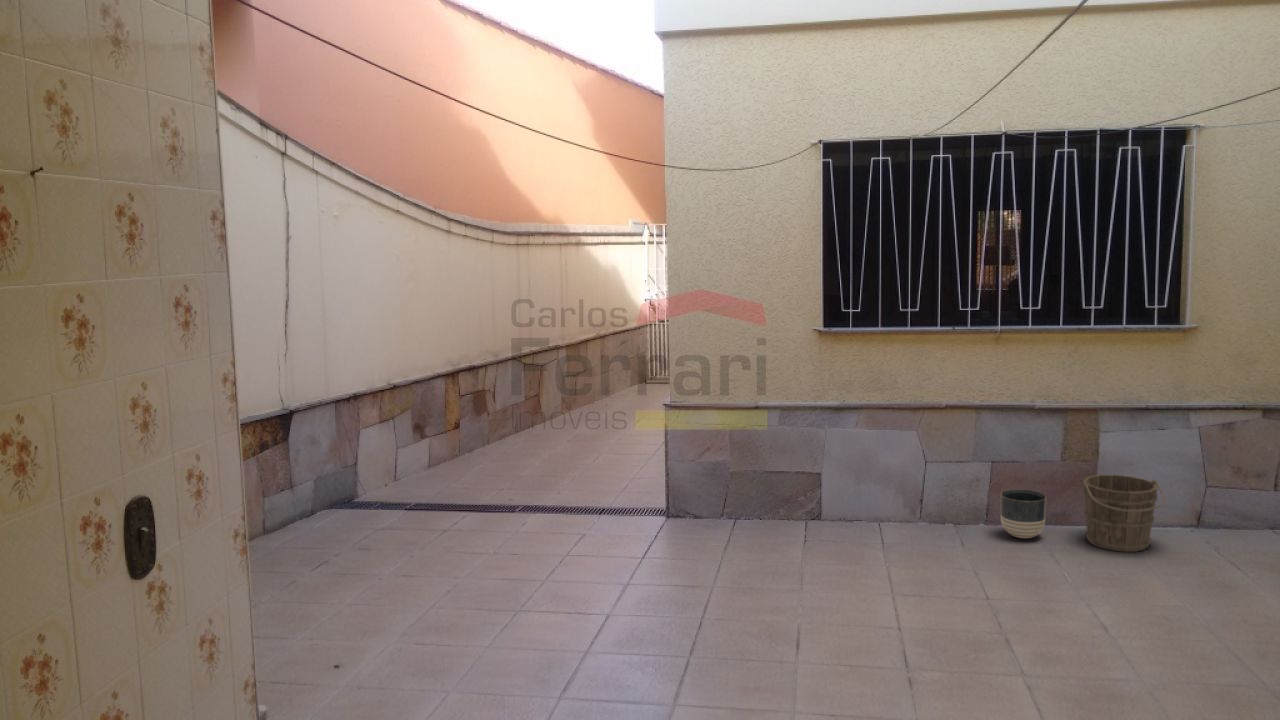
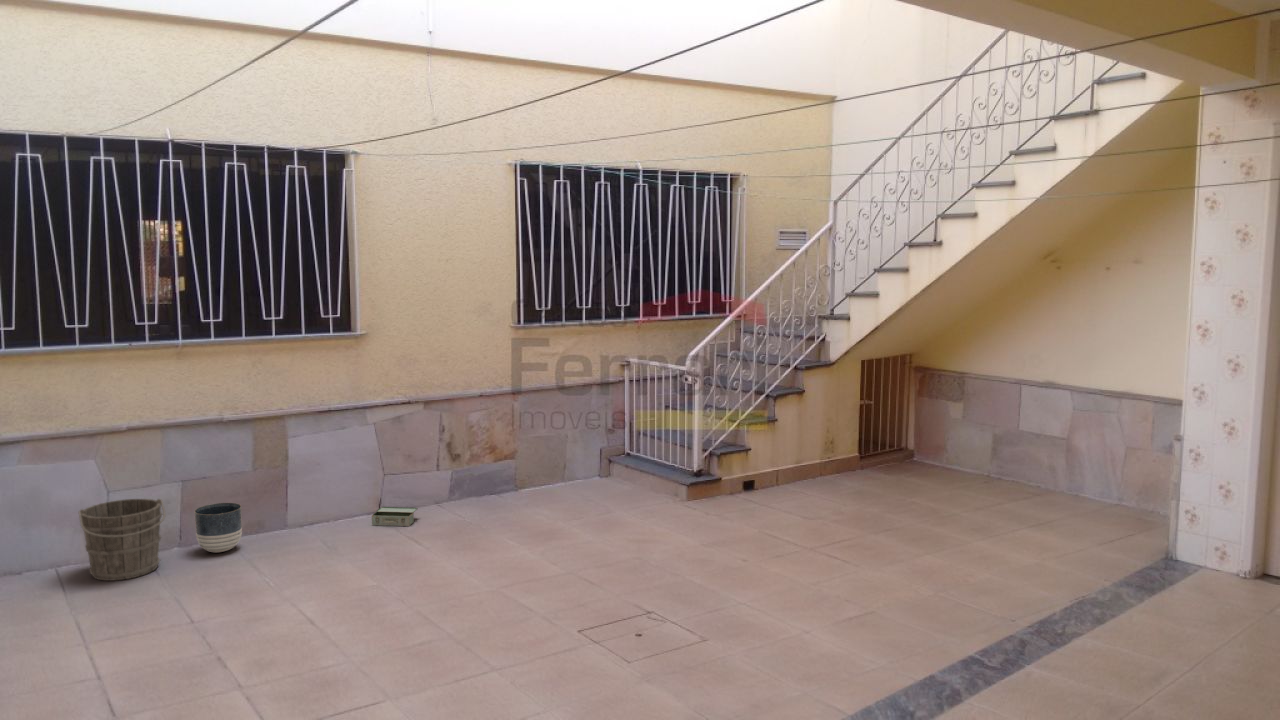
bucket: present [1082,475,1165,552] -> present [79,499,166,581]
toolbox: none [1188,523,1247,552] -> present [372,507,418,526]

